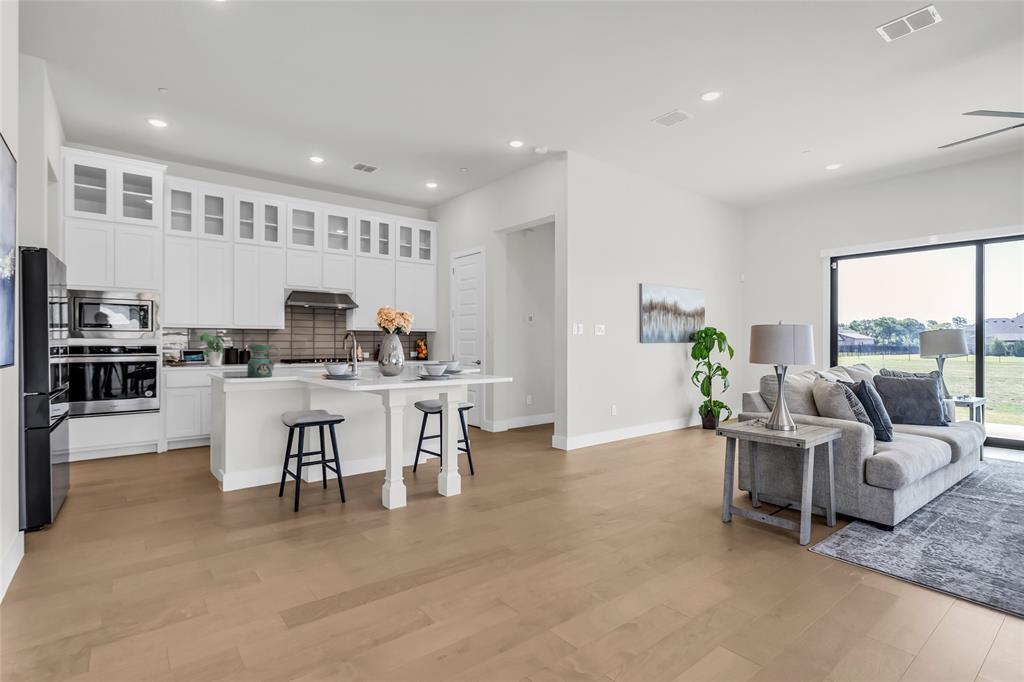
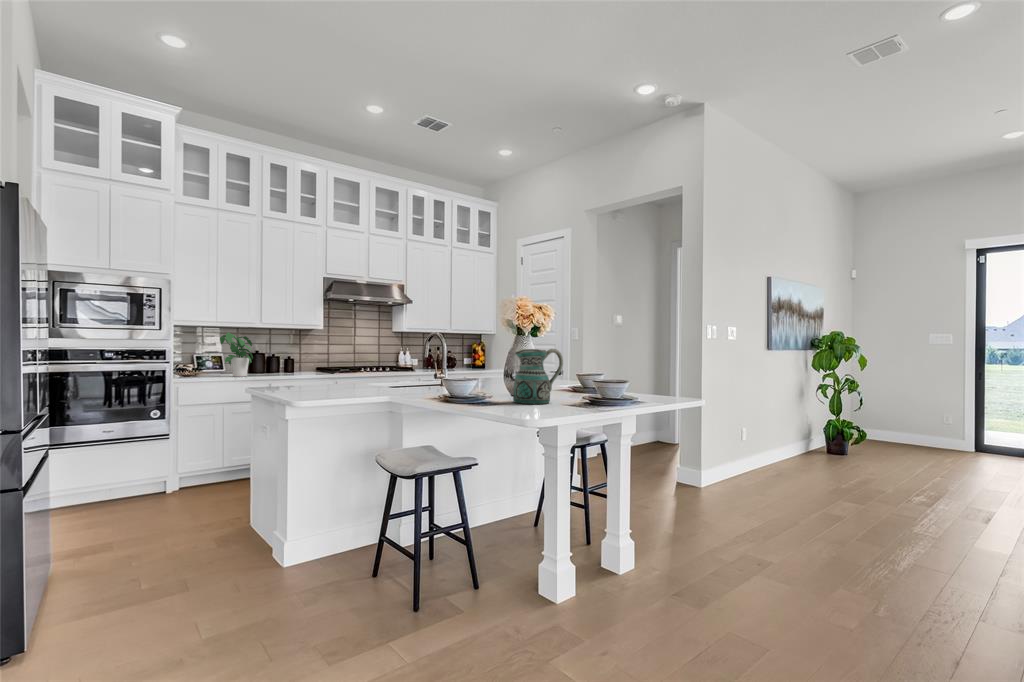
ceramic pitcher: present [247,344,281,377] -> present [513,349,563,404]

